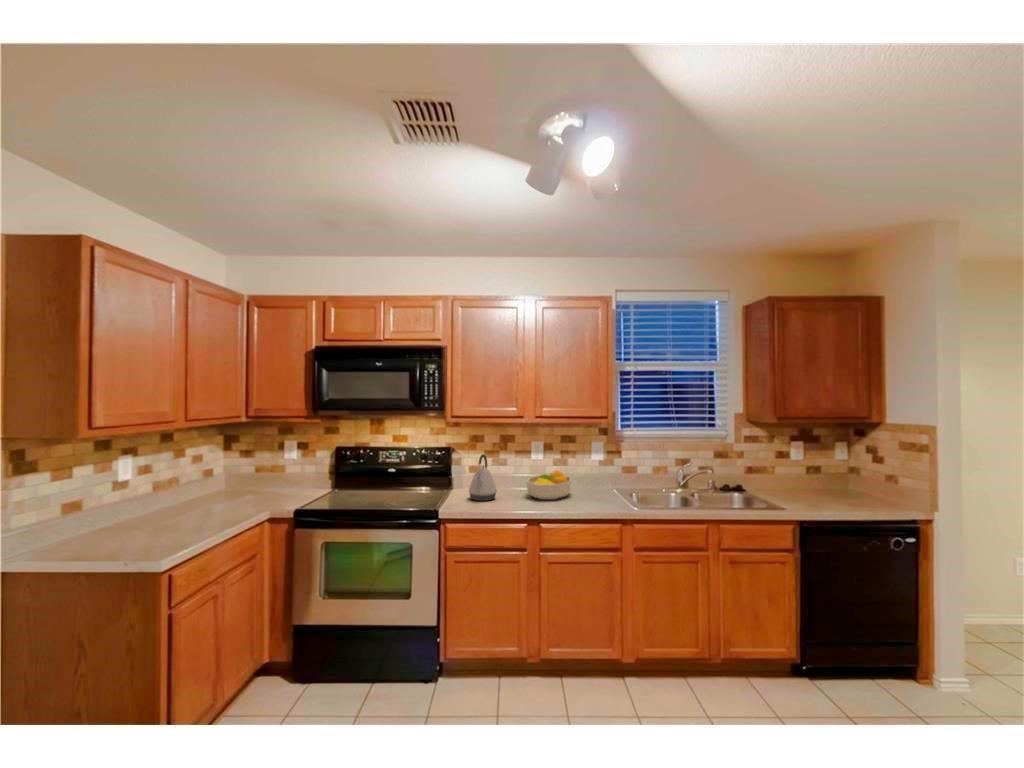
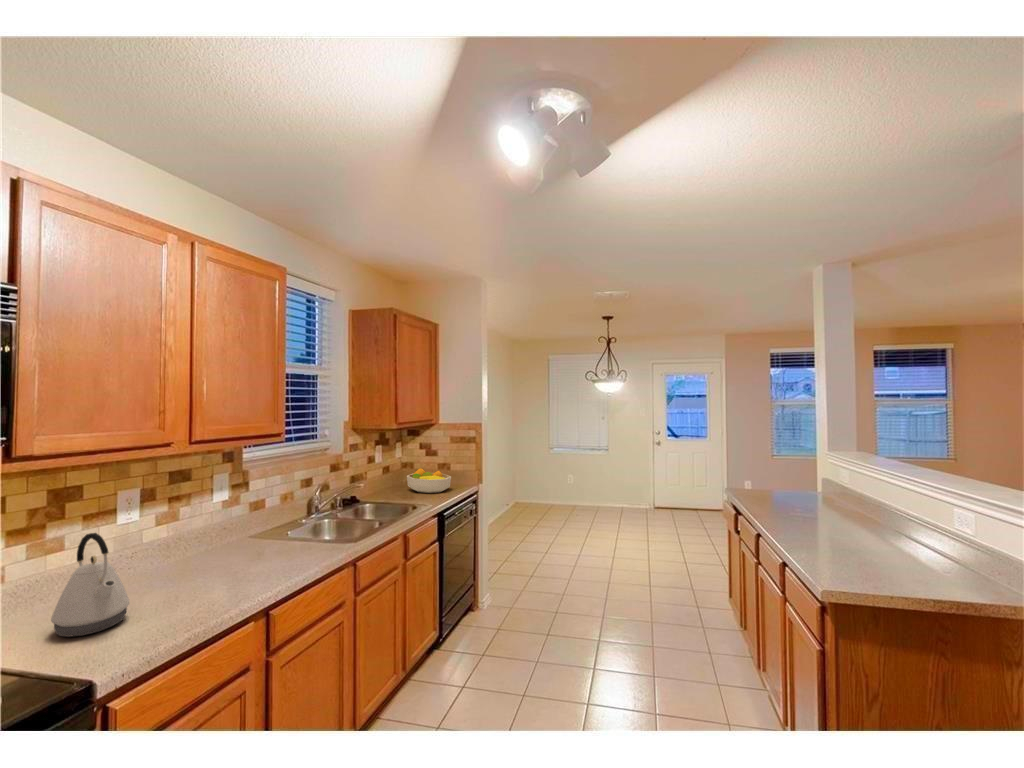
fruit bowl: present [527,470,571,500] -> present [407,468,451,493]

